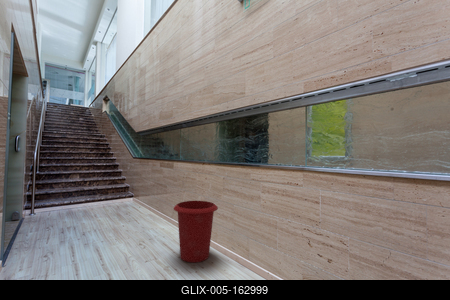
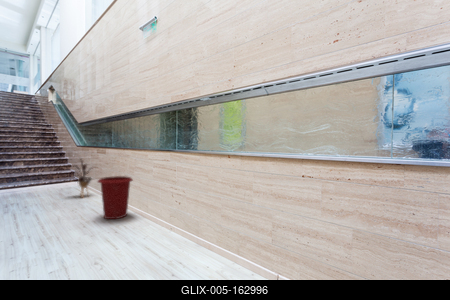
house plant: none [127,172,160,221] -> present [73,163,91,194]

